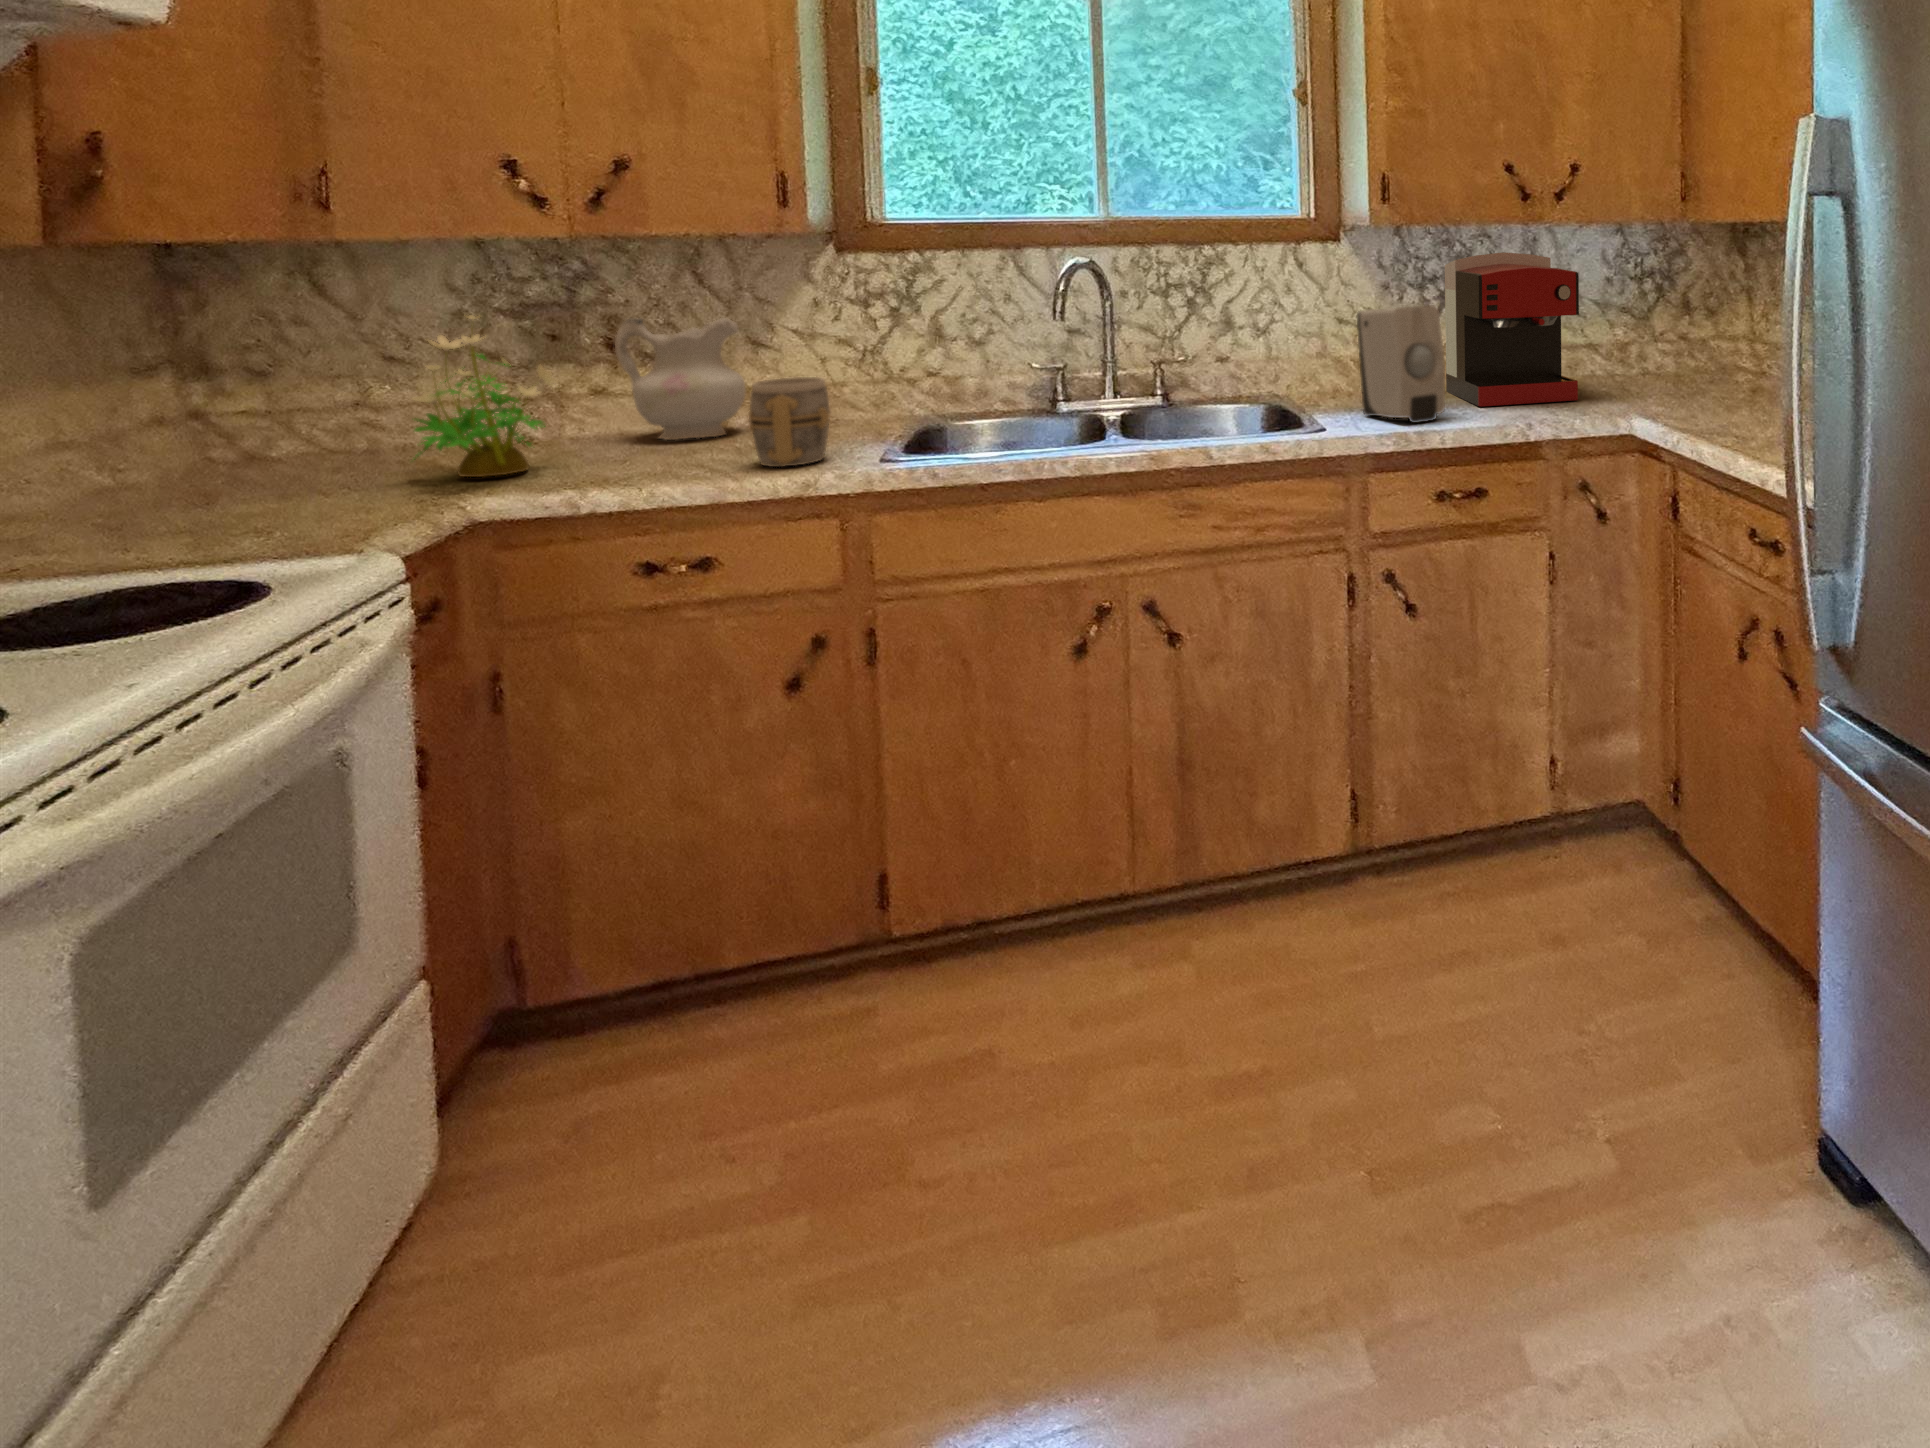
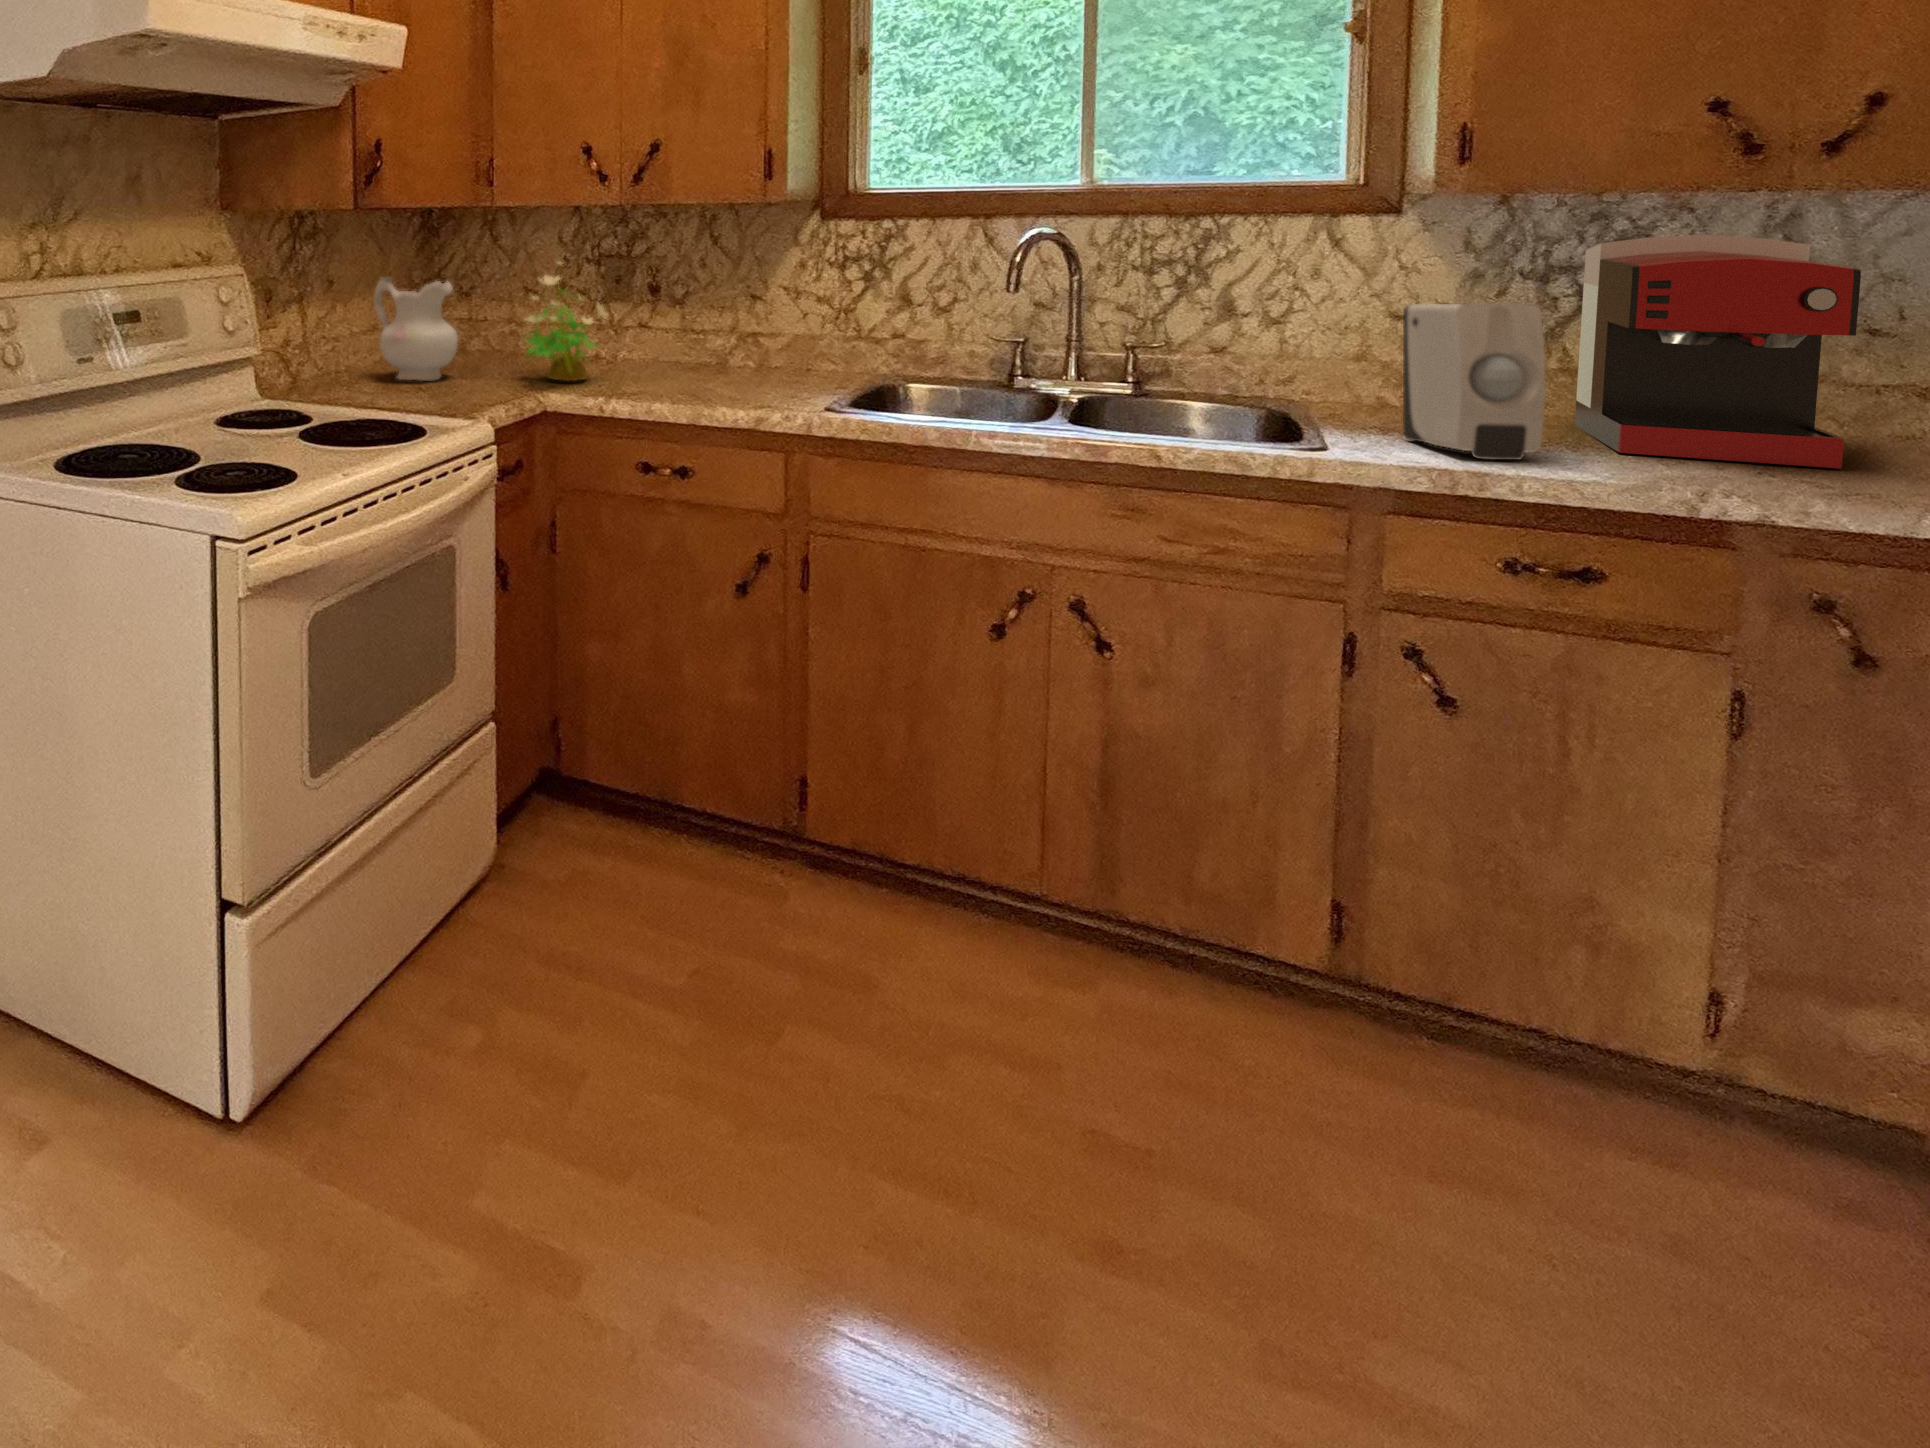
ceramic pitcher: present [615,318,745,440] -> present [374,277,458,381]
mug: present [749,377,830,467] -> none [725,327,789,403]

